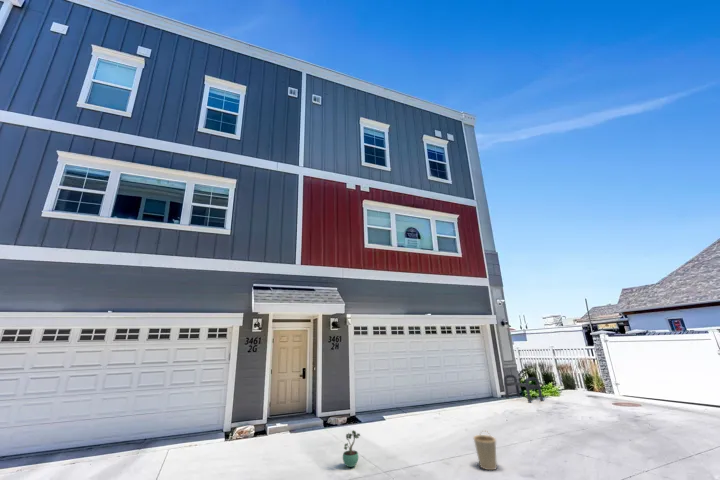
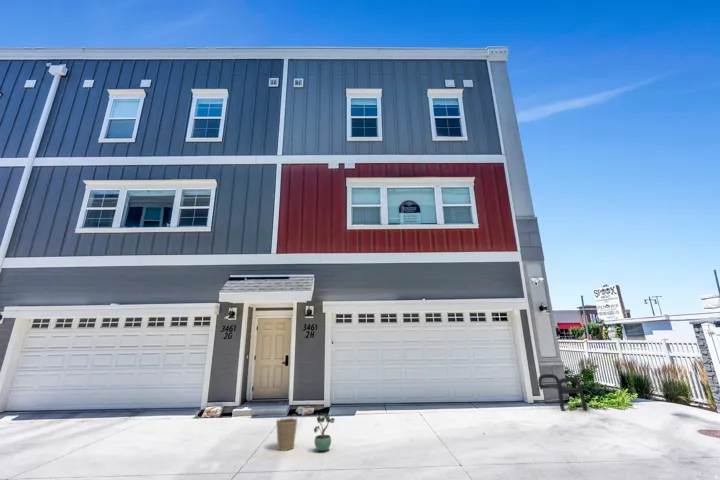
potted plant: present [343,431,360,467] -> present [314,414,334,451]
basket: present [474,435,497,470] -> present [276,418,297,451]

